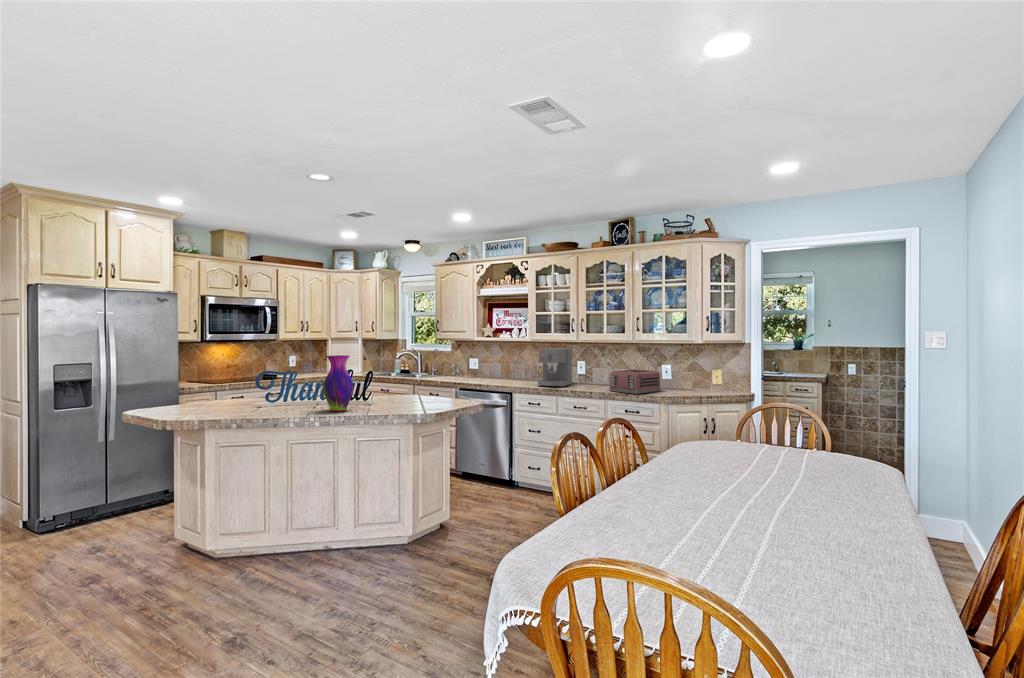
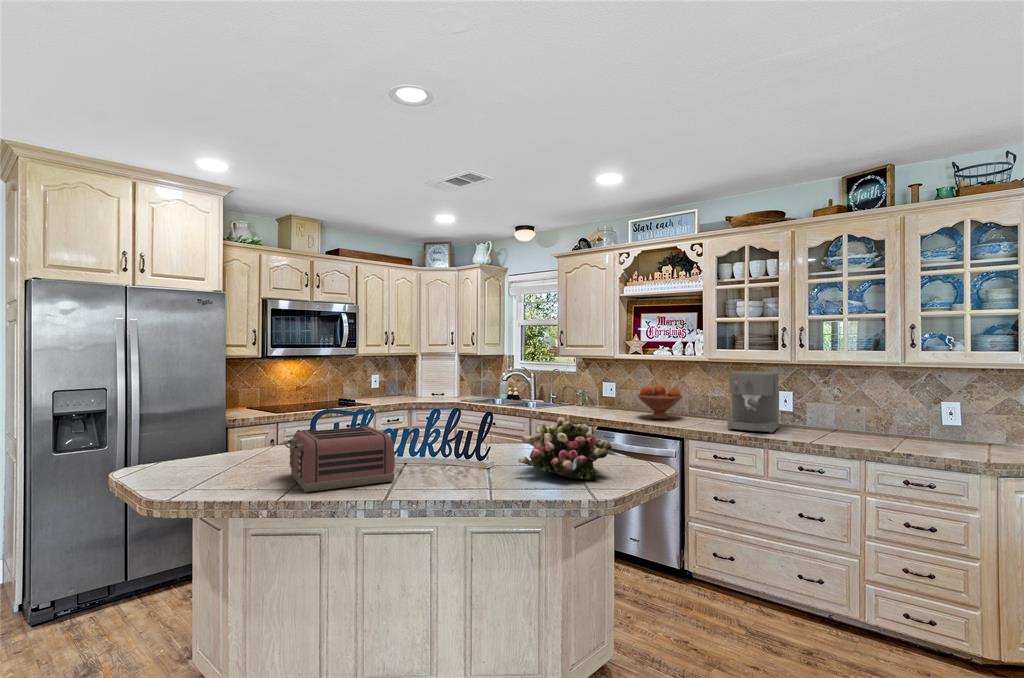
vase: present [323,355,354,411] -> none [415,388,467,489]
fruit bowl: none [485,359,516,382] -> present [638,385,682,419]
toaster: present [609,370,661,394] -> present [283,426,395,492]
flower arrangement: none [385,373,440,407] -> present [519,417,612,480]

